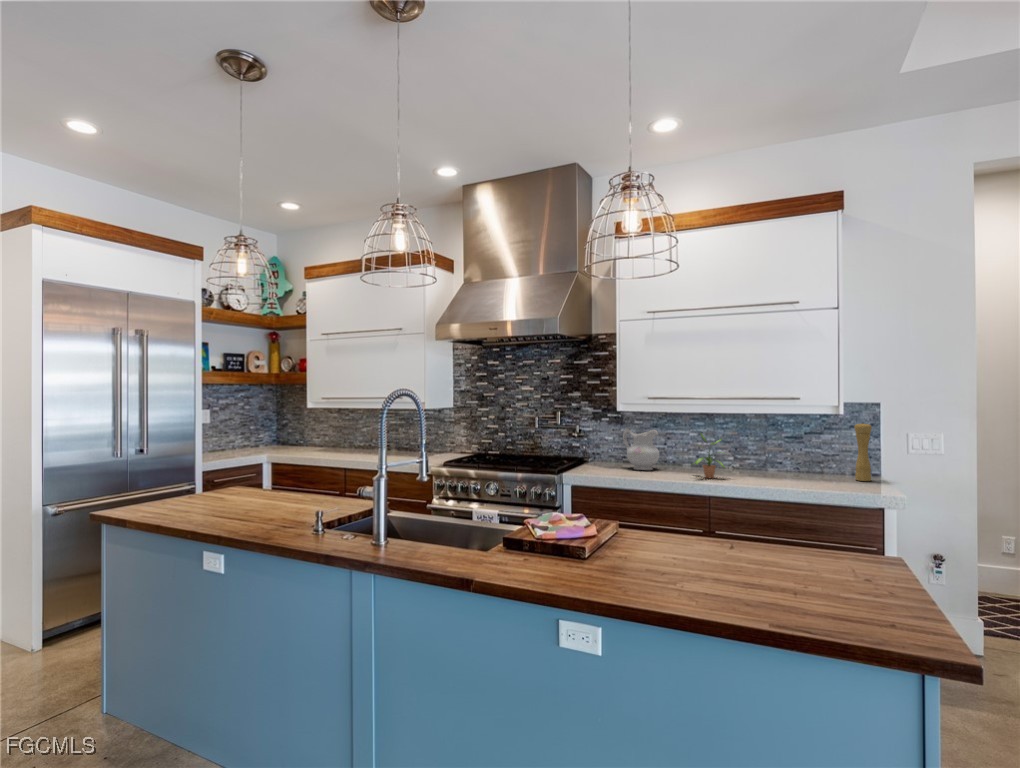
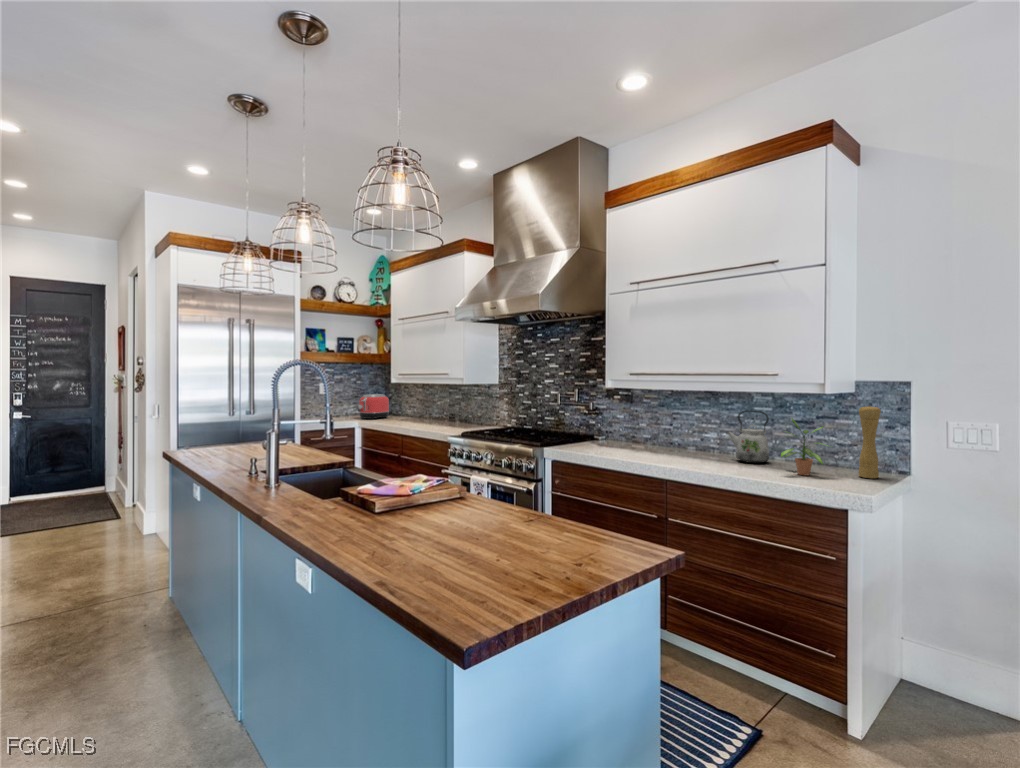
toaster: none [260,421,295,452] -> present [358,394,389,419]
ceramic pitcher: present [623,428,659,470] -> none [618,405,653,451]
kettle: none [734,429,774,475] -> present [727,411,769,463]
potted plant: present [691,433,724,478] -> present [781,418,824,476]

